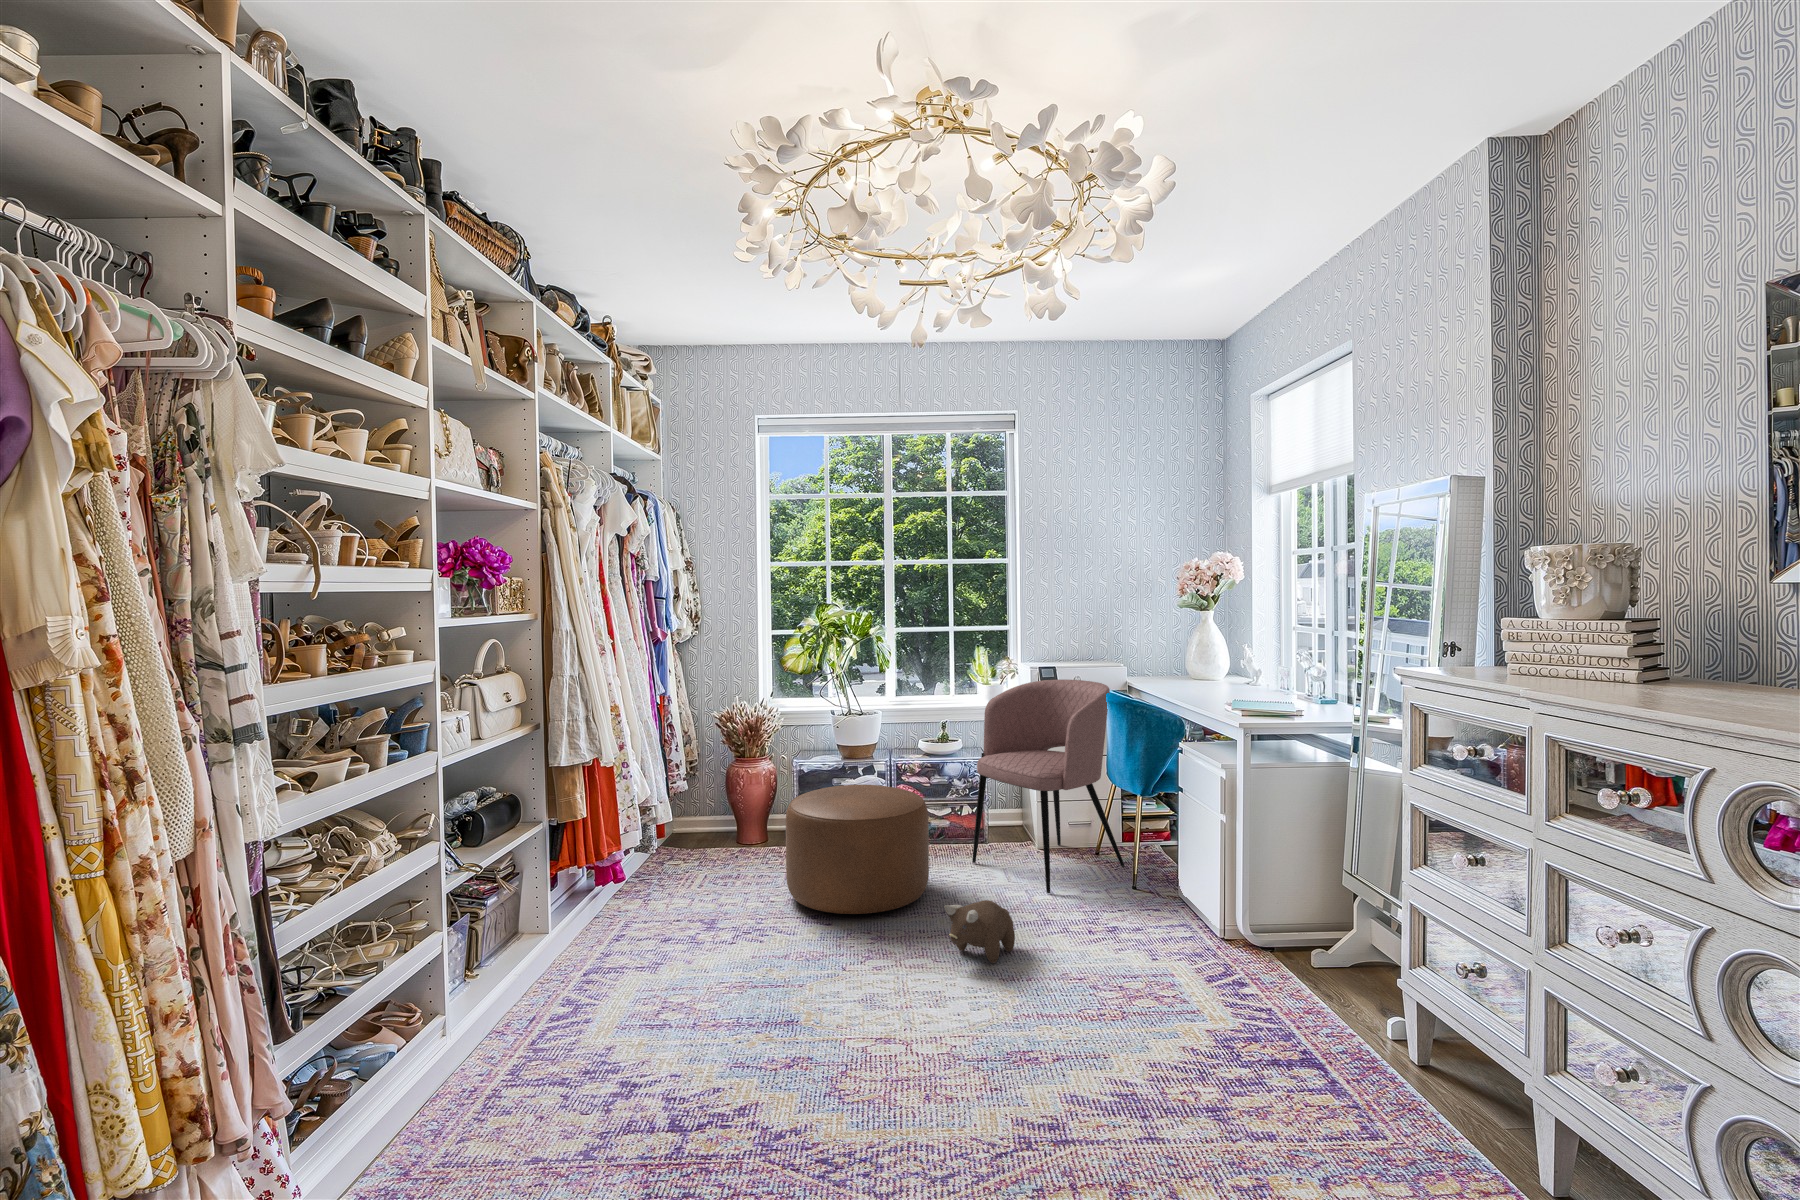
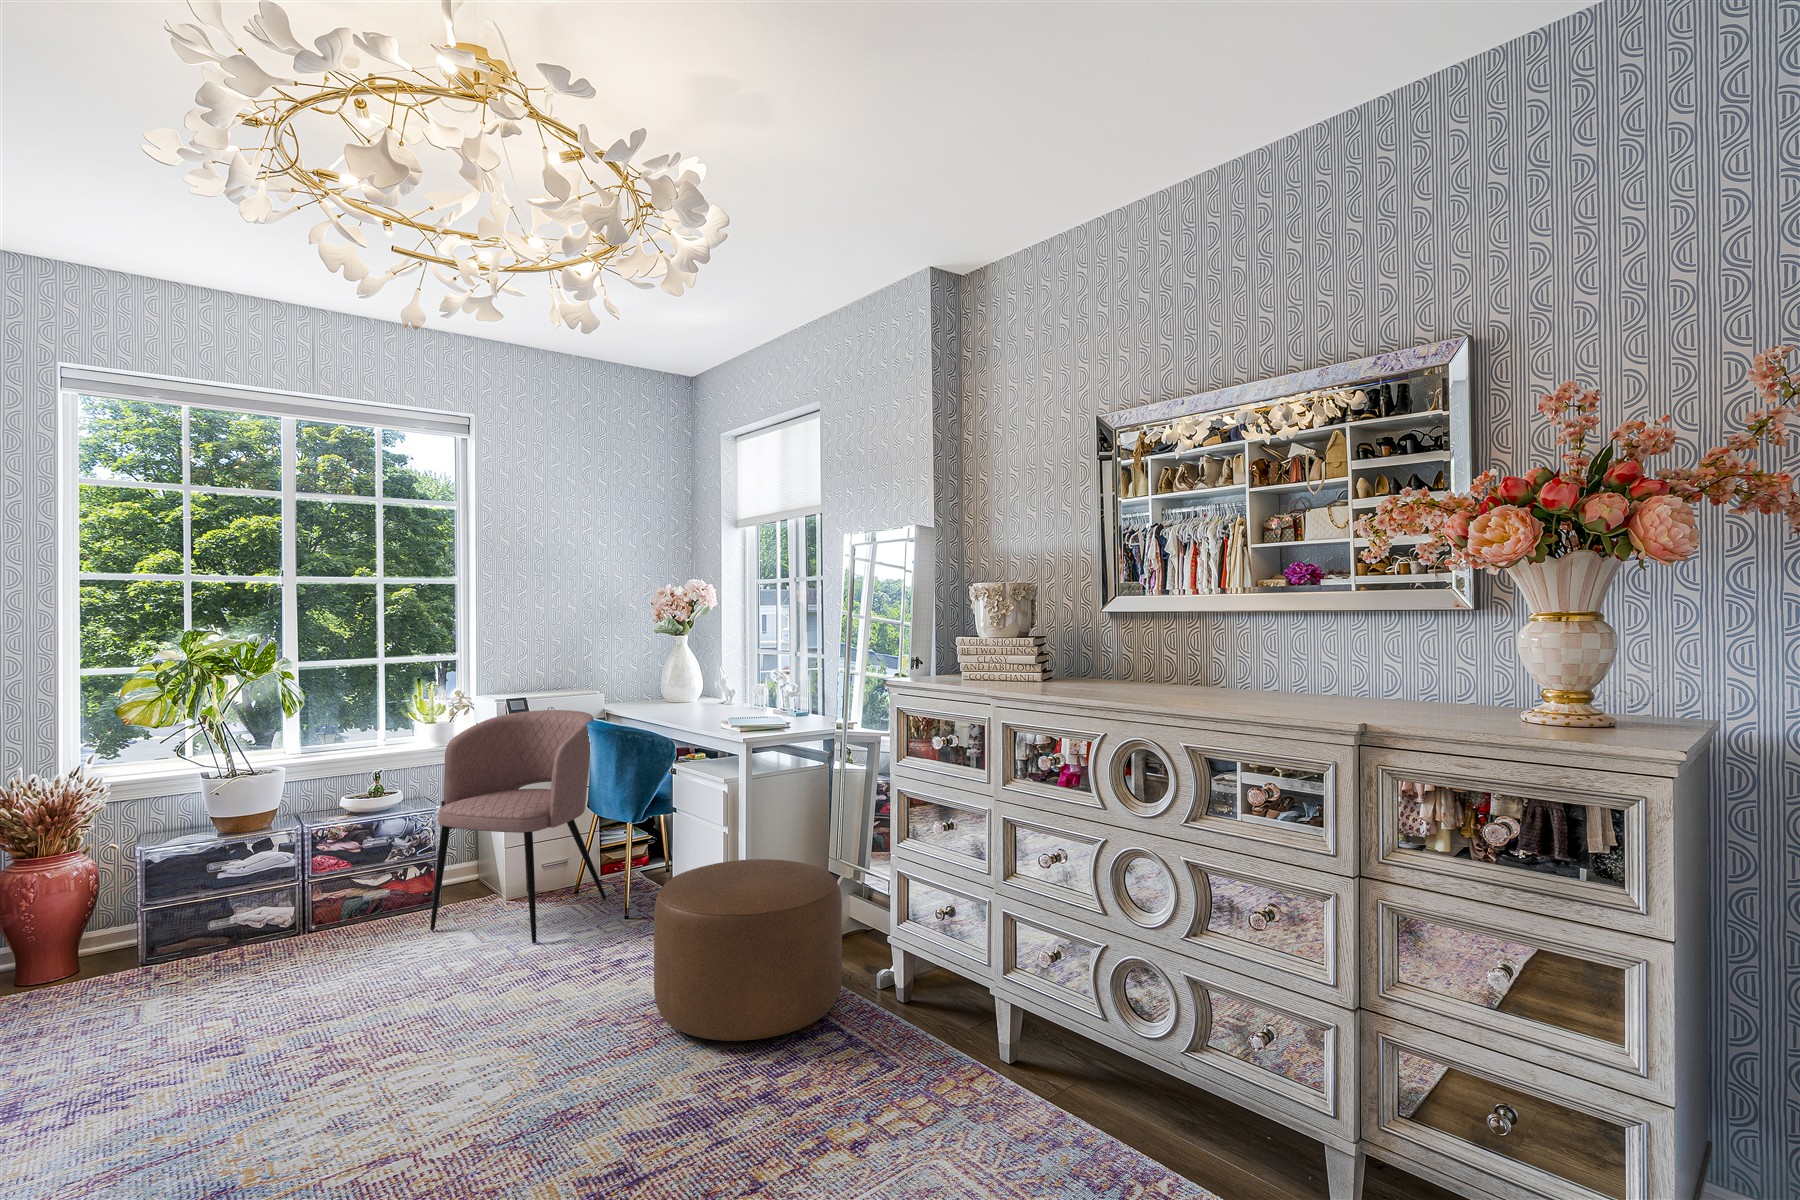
ottoman: present [786,785,929,914] -> present [654,859,842,1041]
plush toy: present [944,900,1015,963] -> none [435,962,517,1031]

